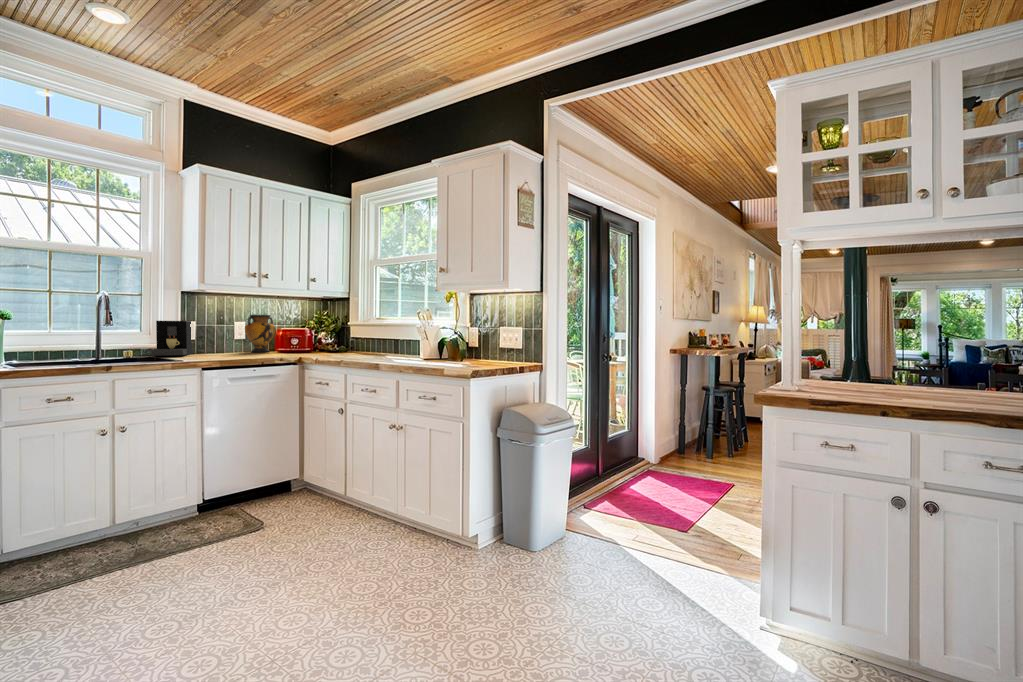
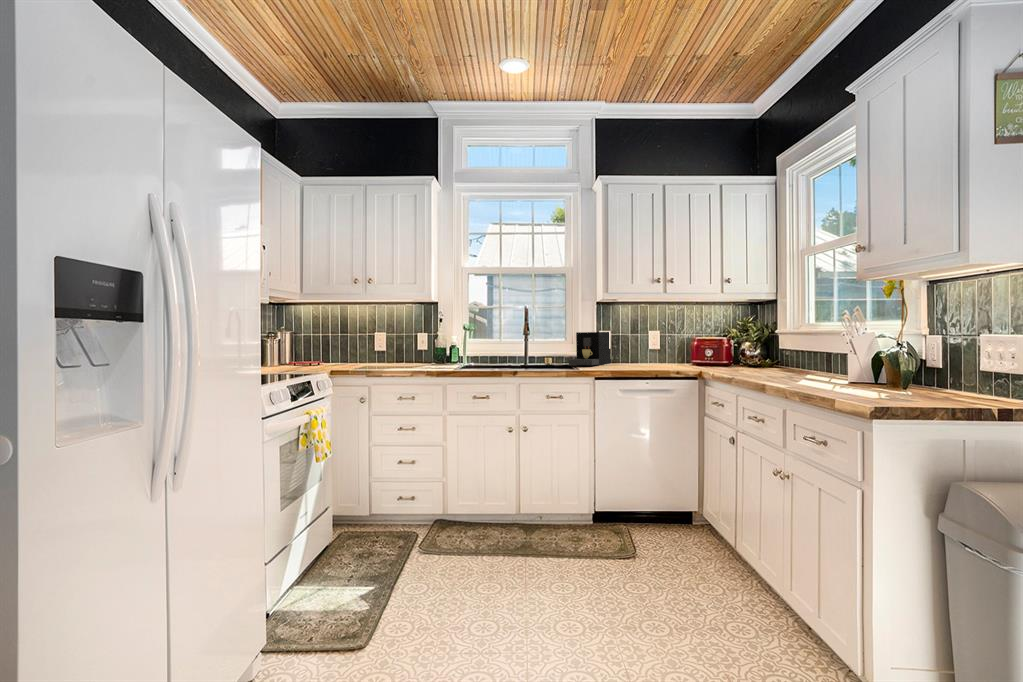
vase: present [245,315,275,352] -> none [655,323,686,363]

